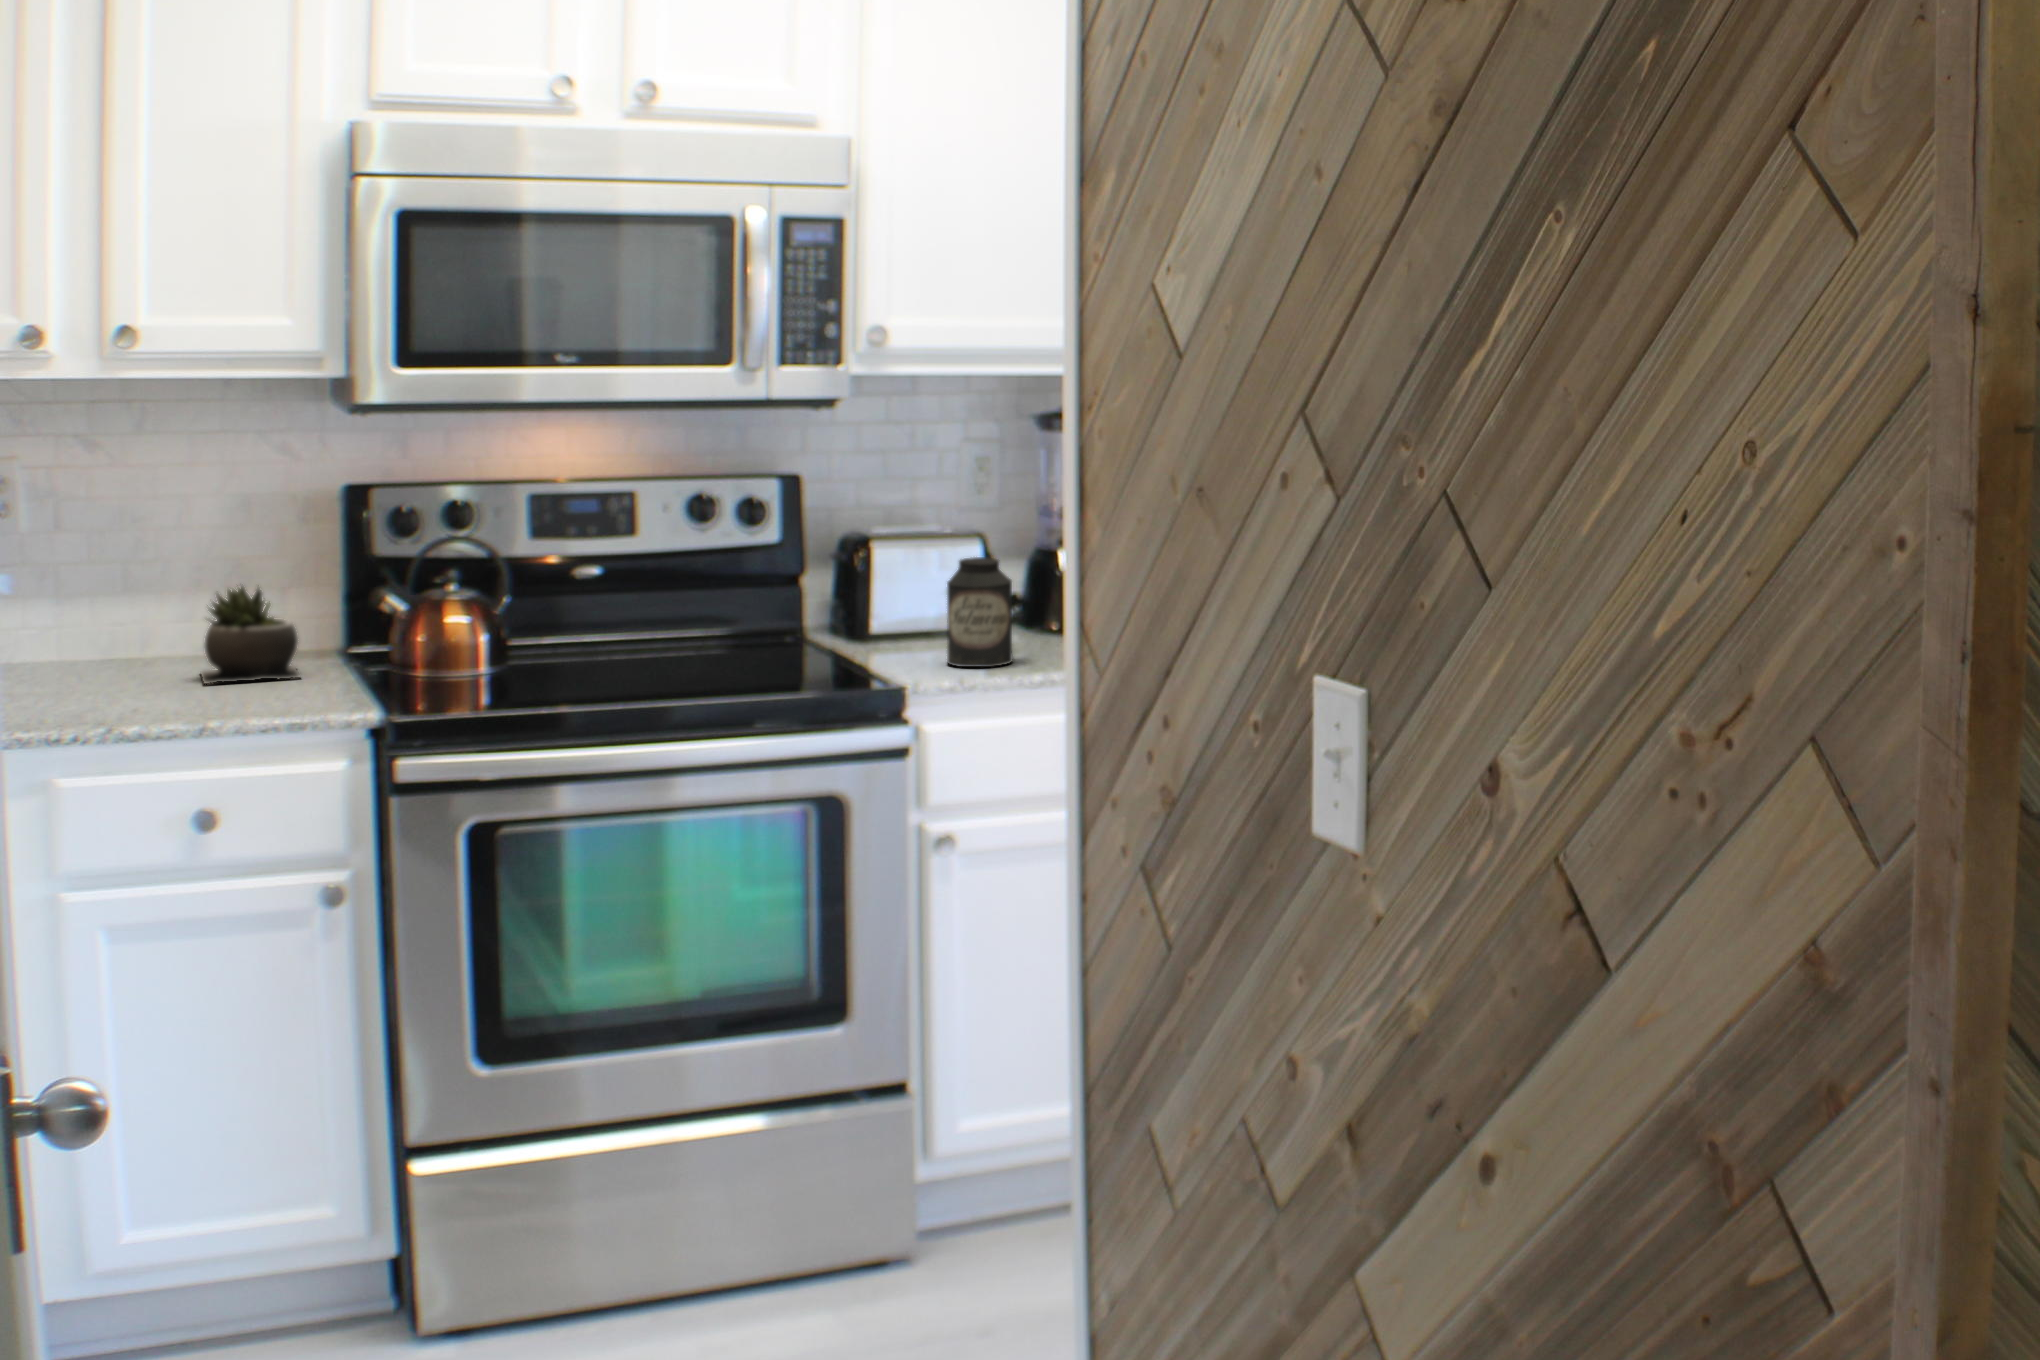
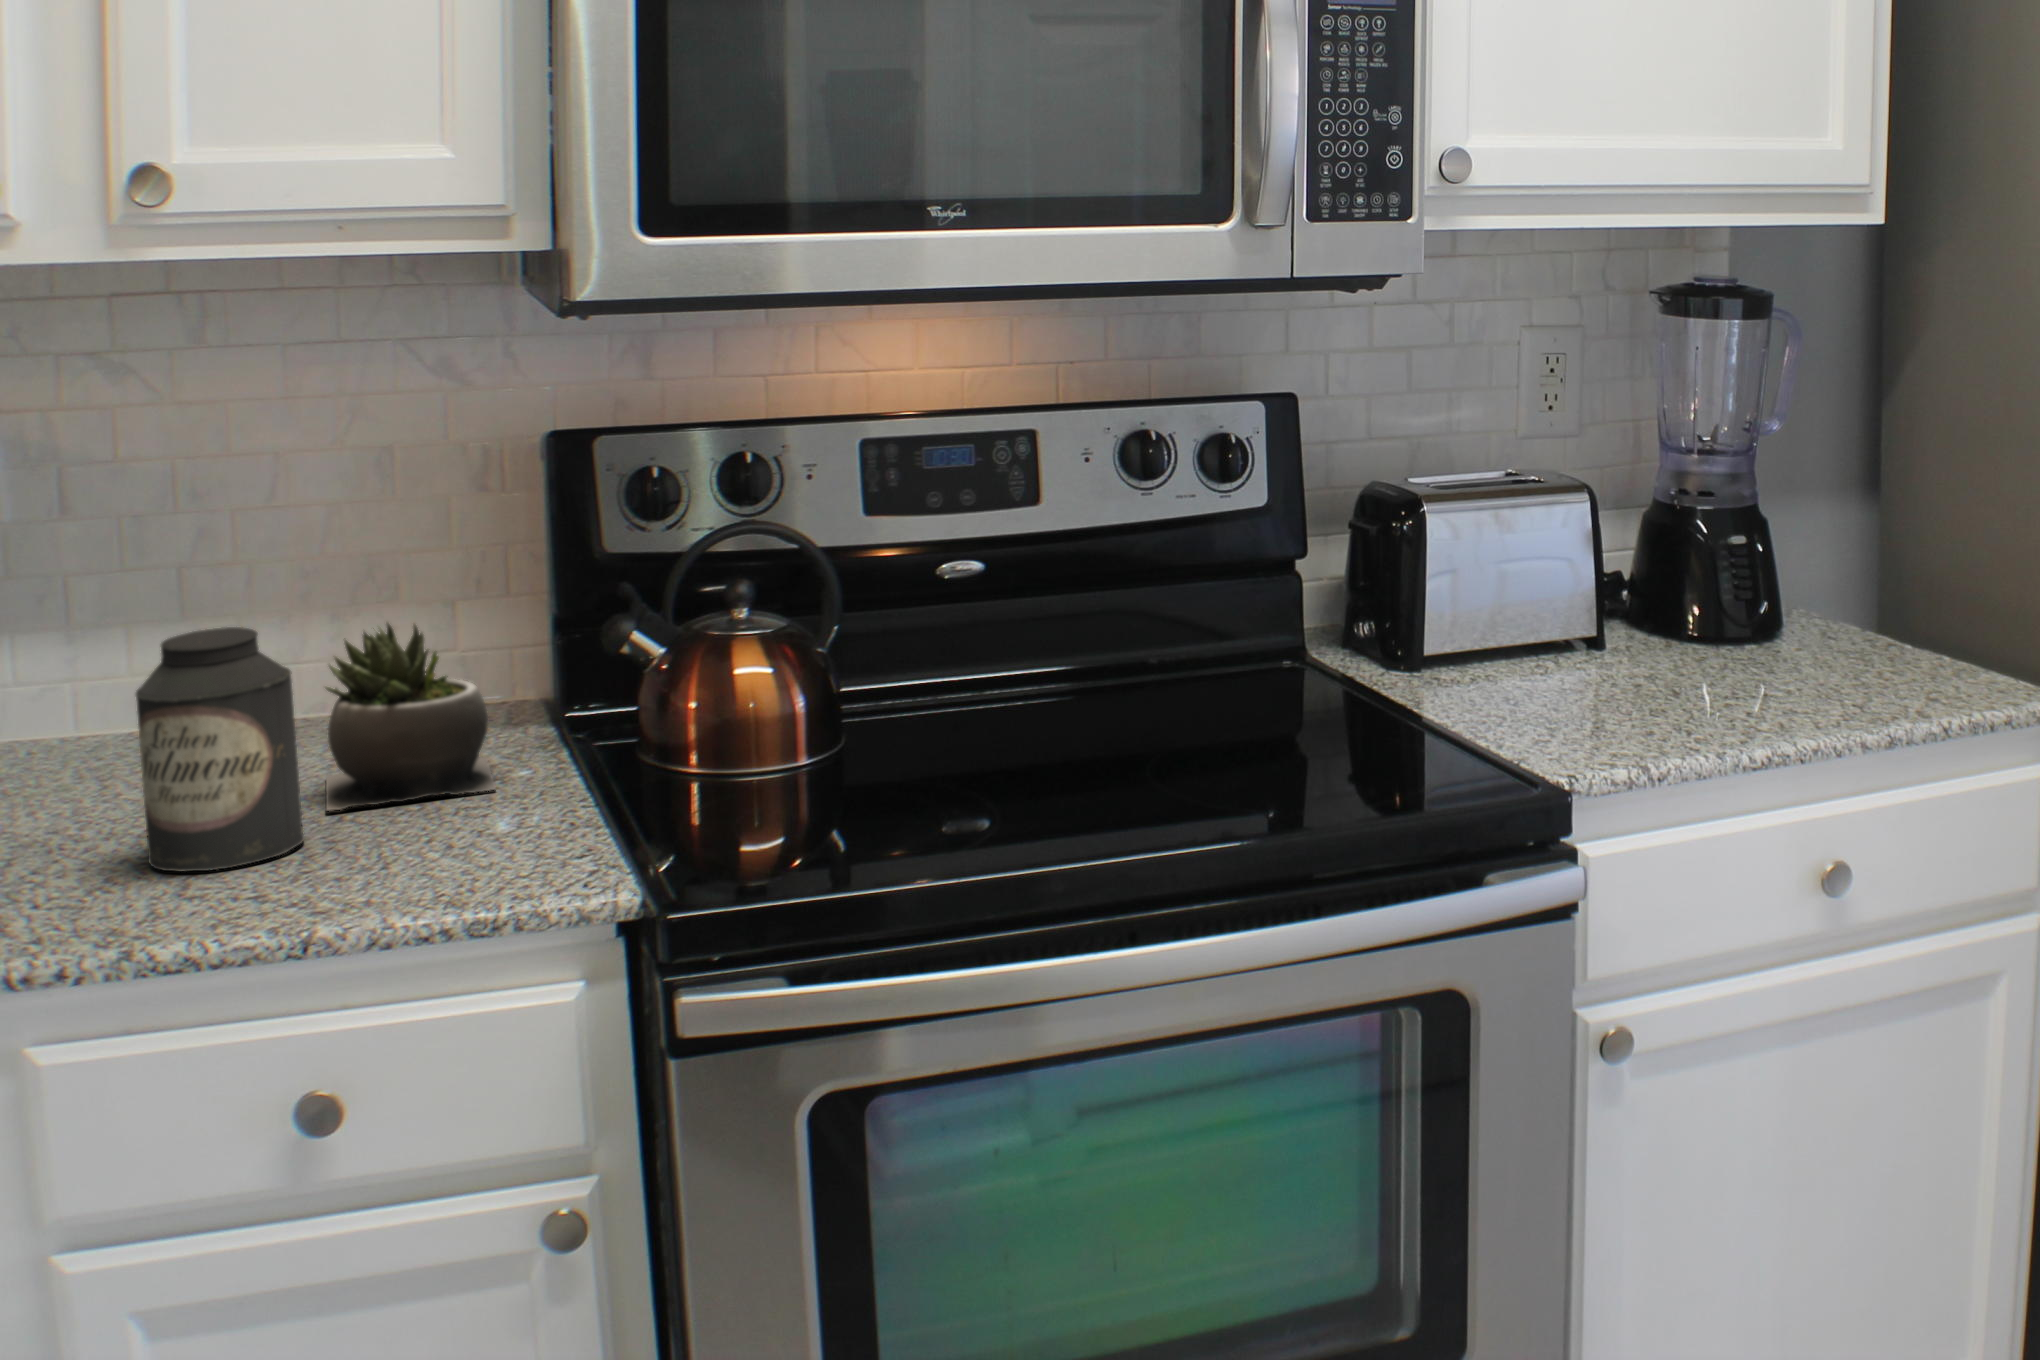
canister: present [947,557,1012,667] -> present [136,627,304,871]

